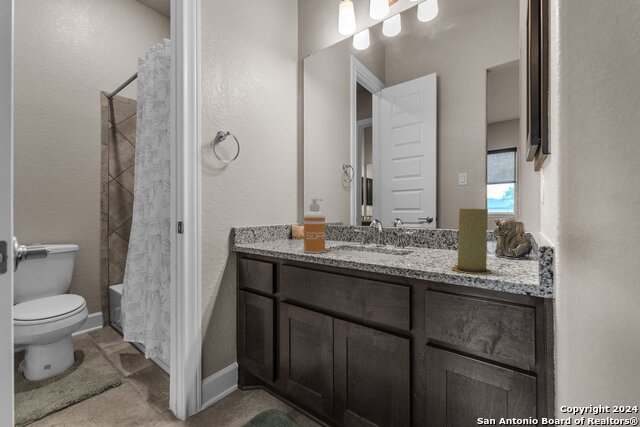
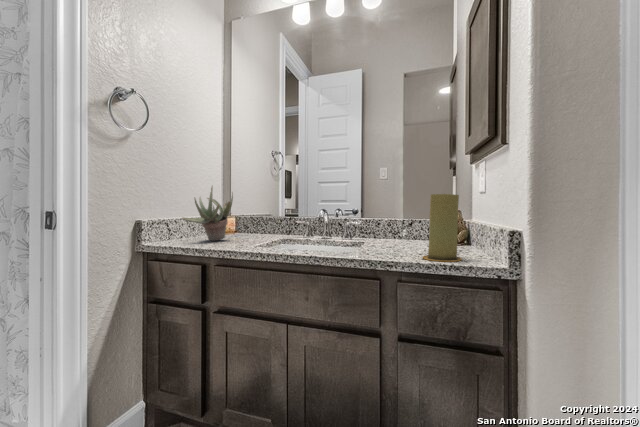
soap dispenser: present [304,199,325,253] -> none [244,182,270,249]
succulent plant: none [262,201,302,245] -> present [182,186,233,241]

